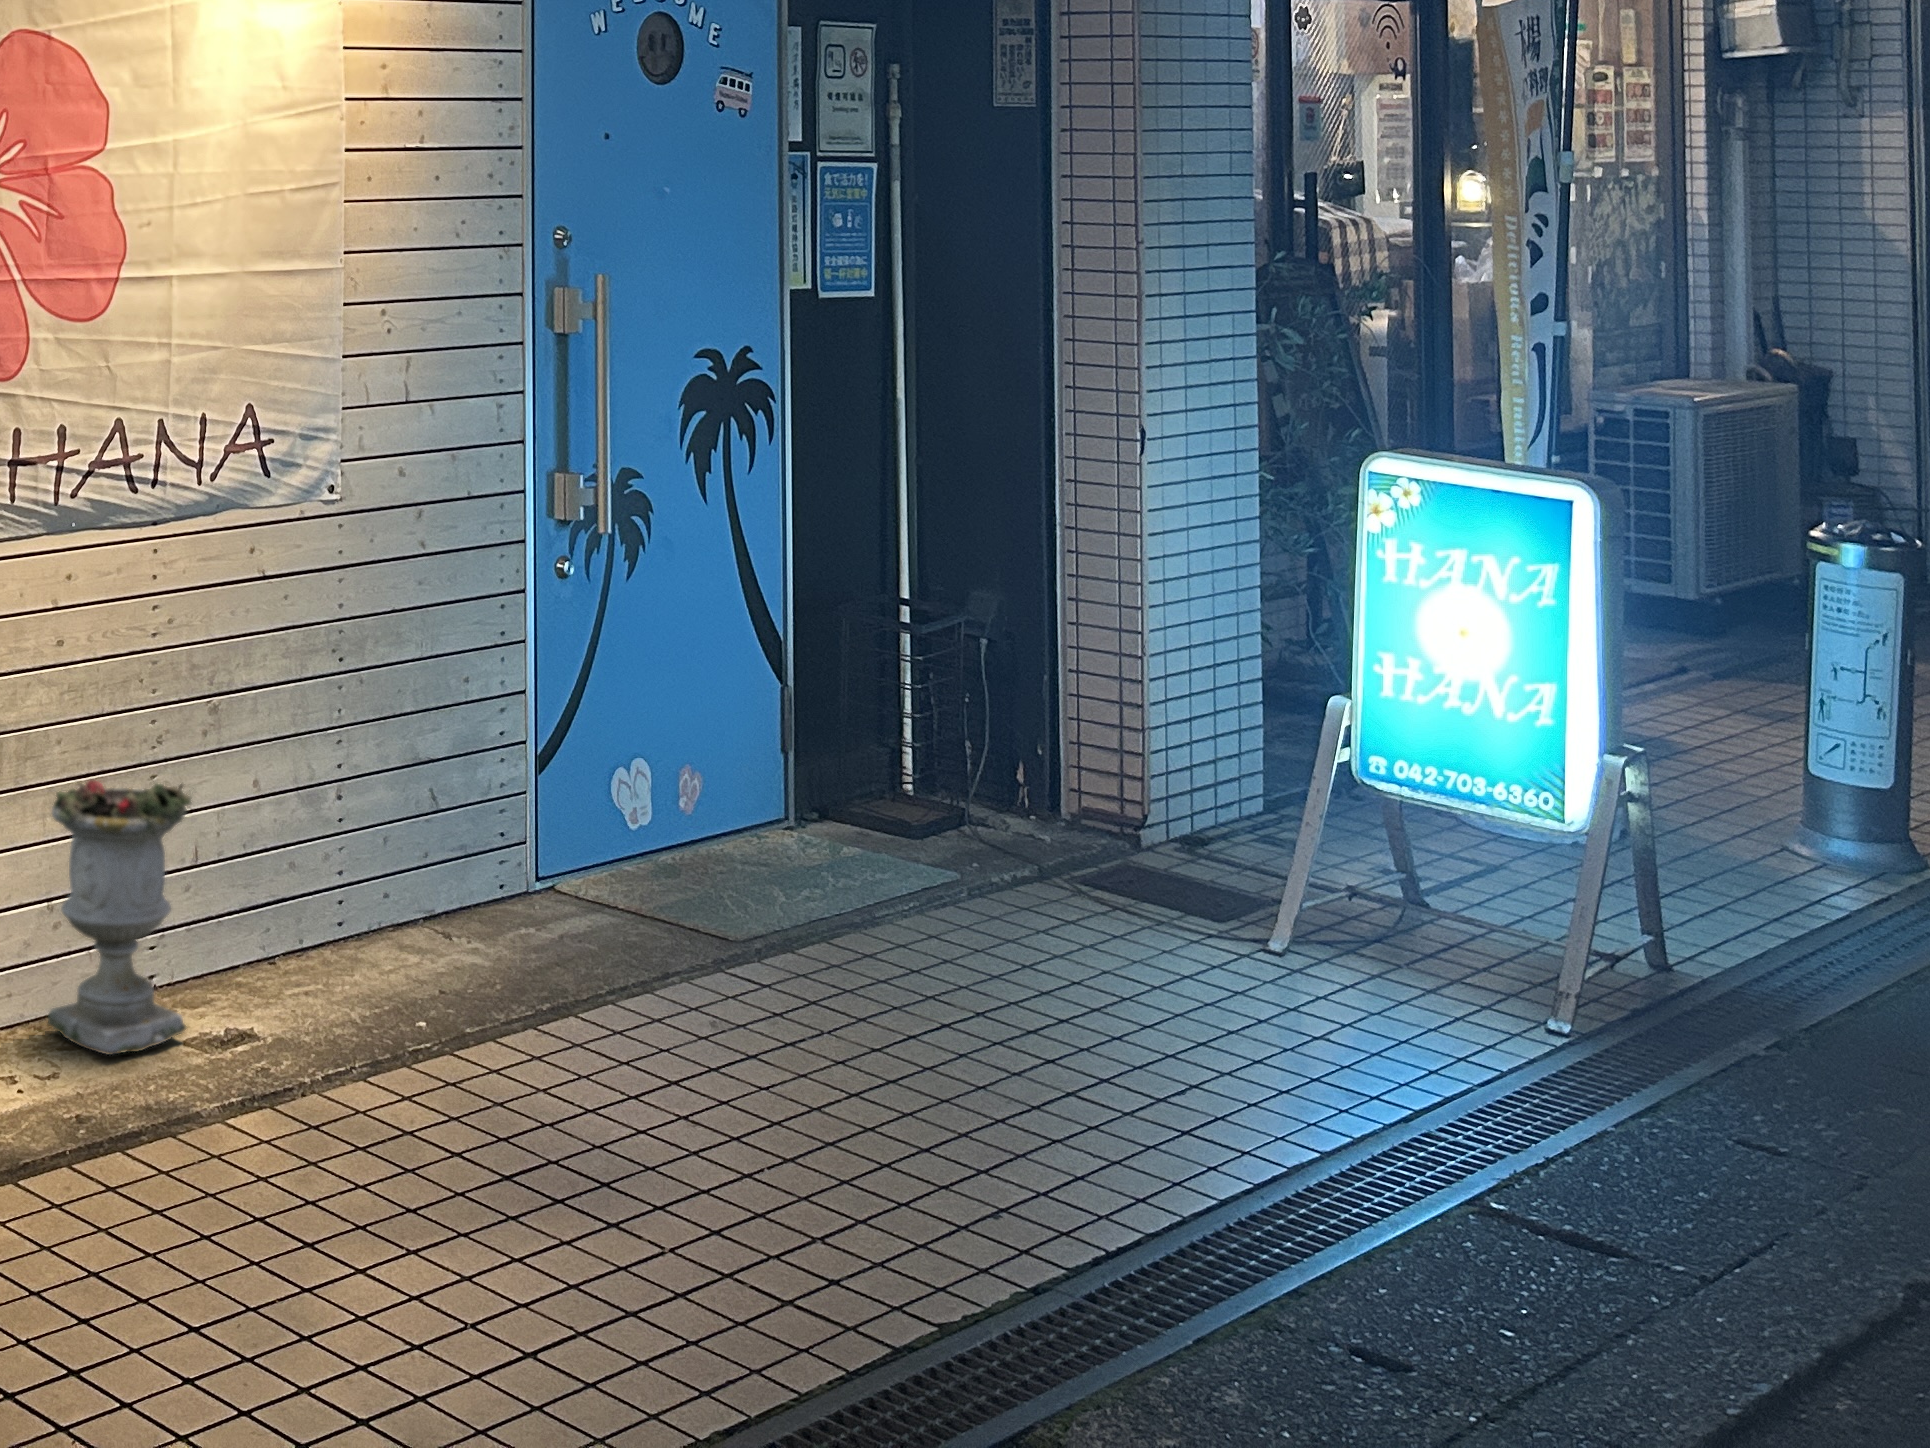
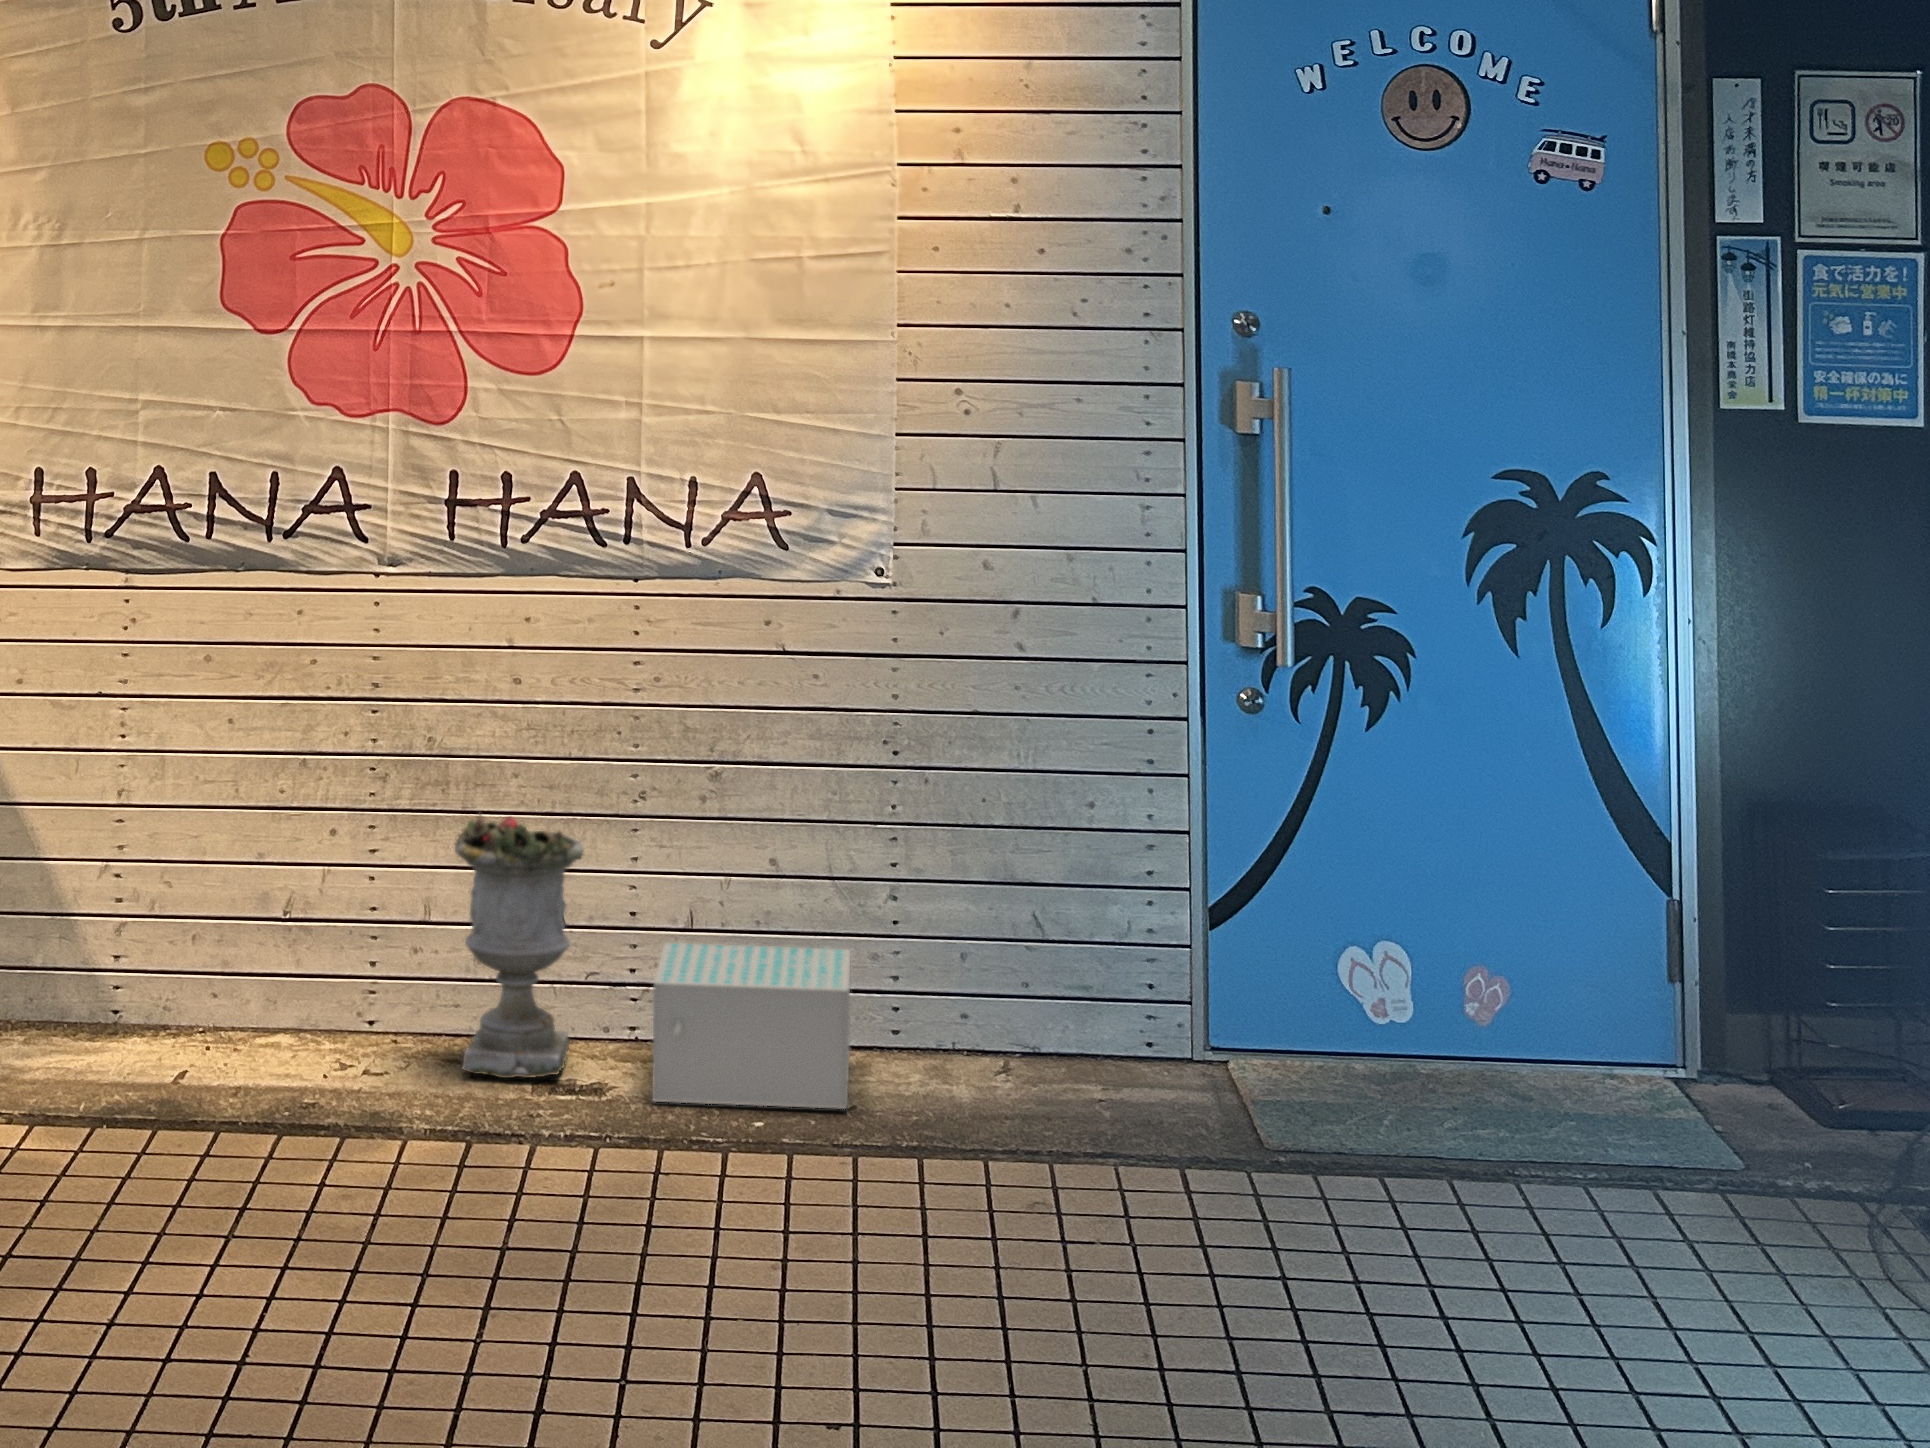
storage box: none [189,846,433,1034] -> present [652,943,850,1109]

